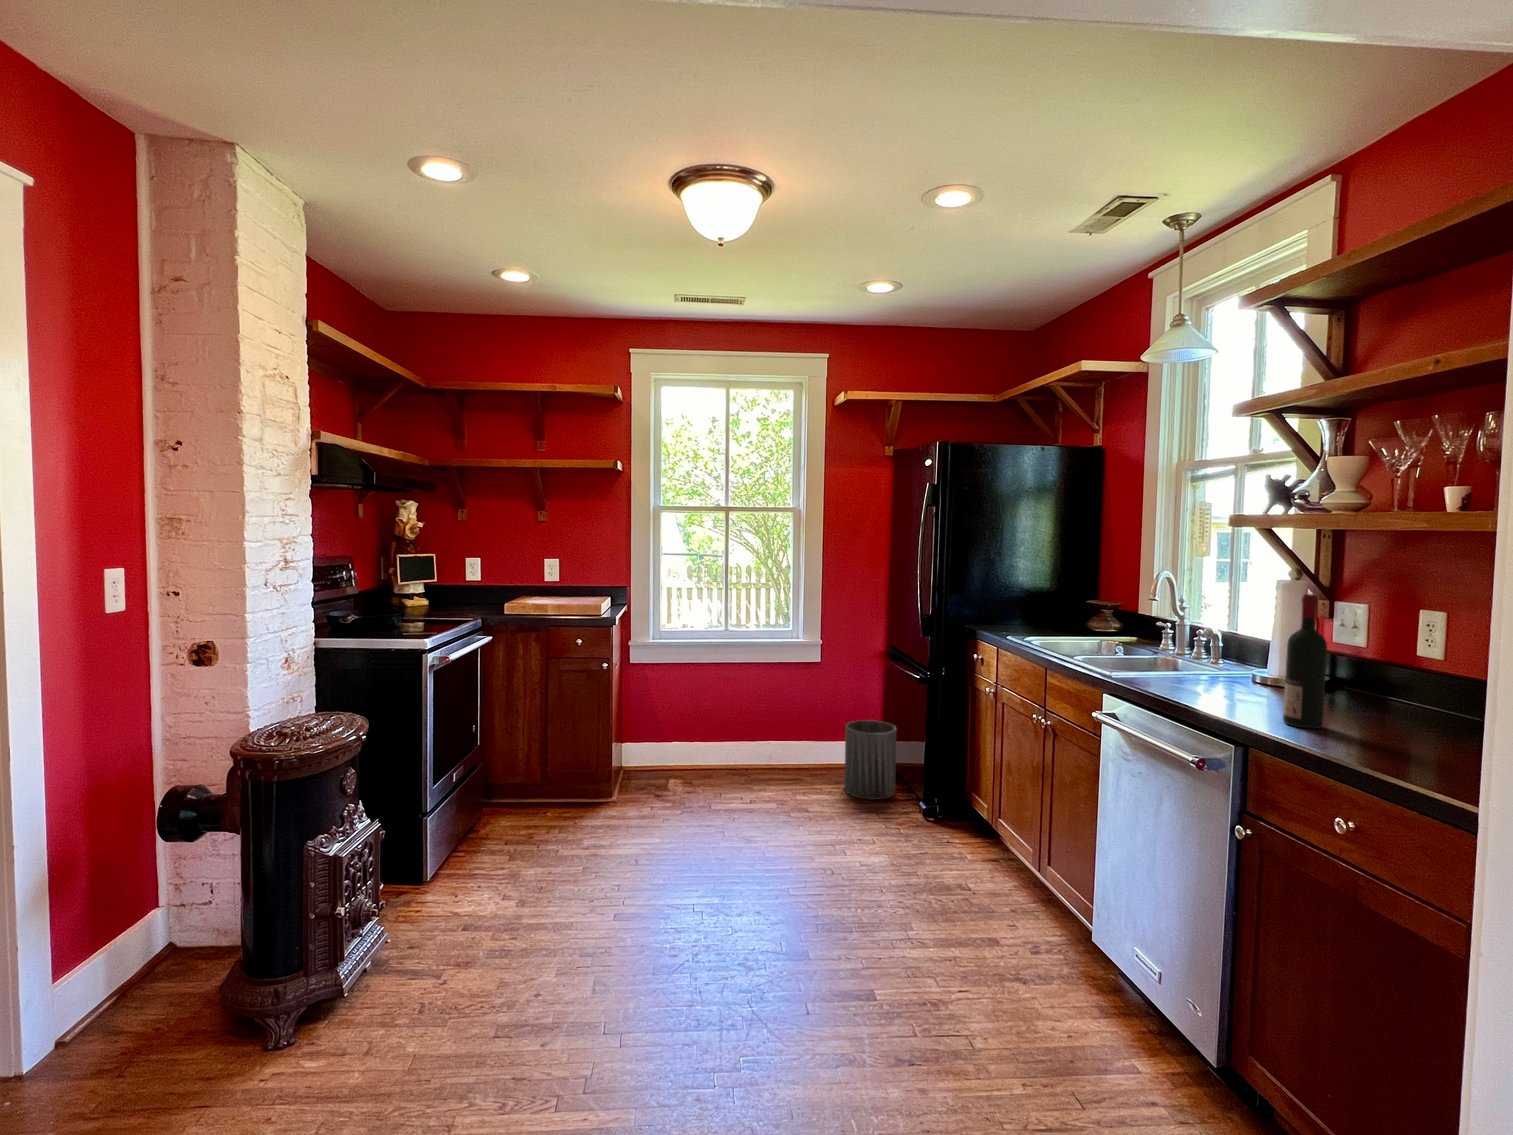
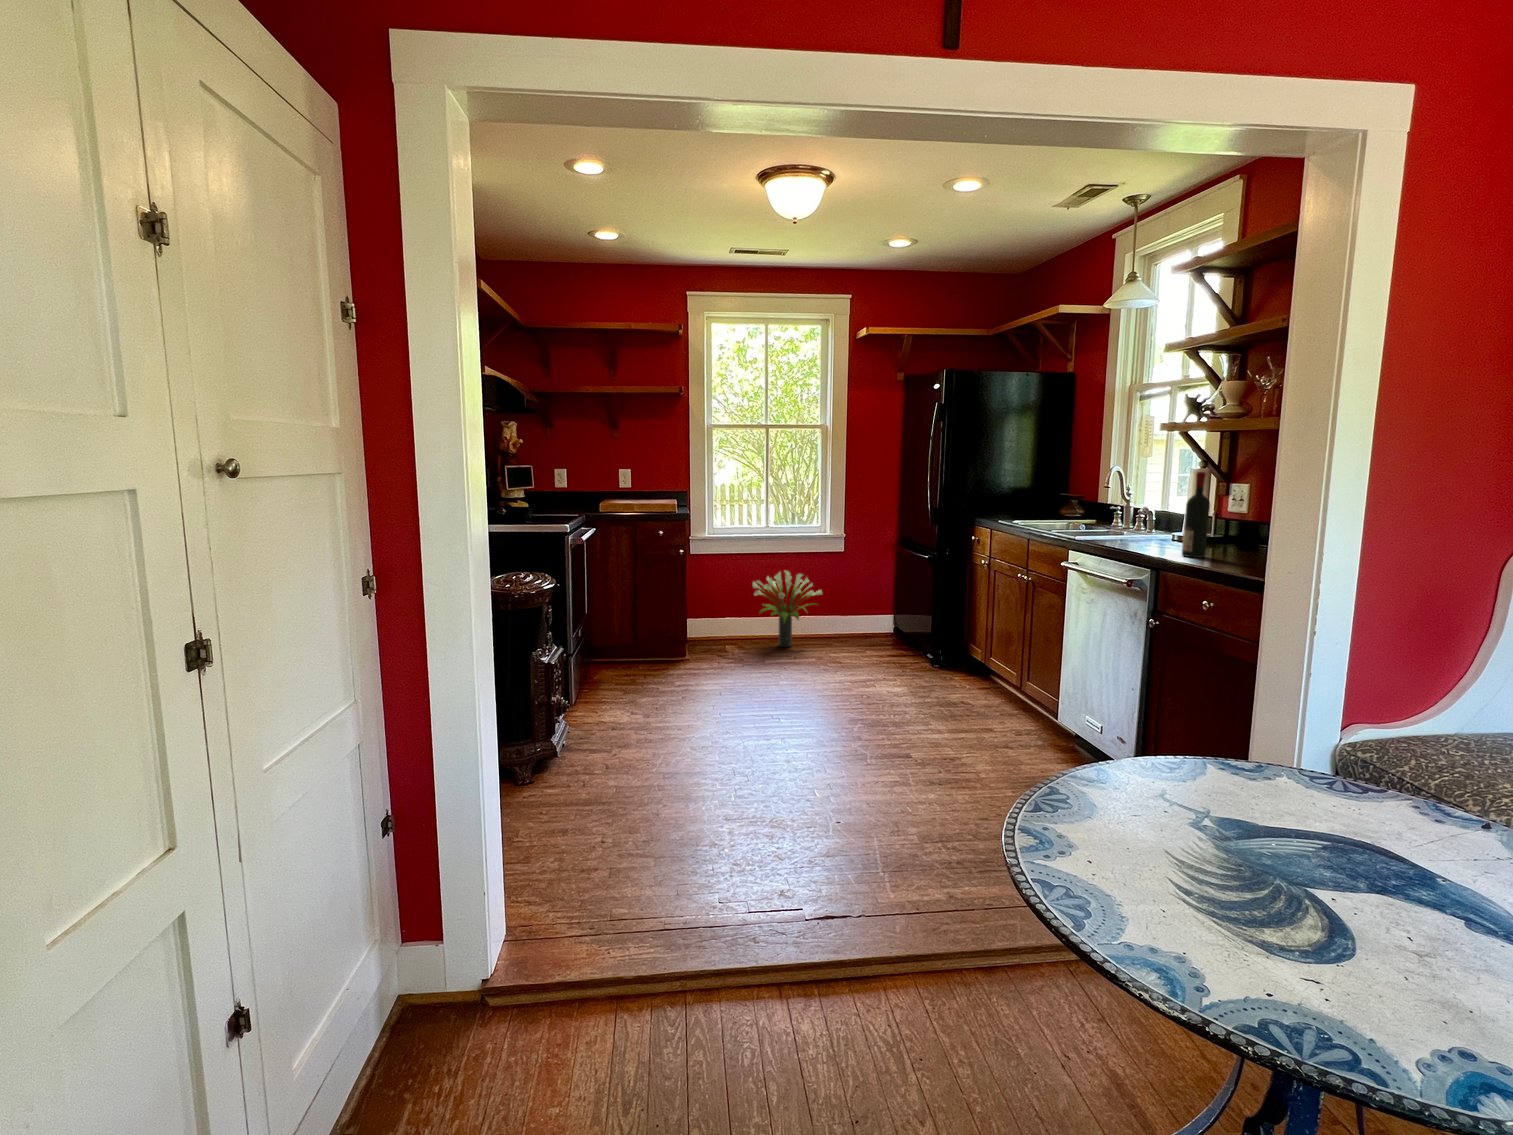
potted plant: none [703,686,790,783] -> present [753,571,822,647]
trash can: present [844,720,897,800] -> none [866,596,908,655]

